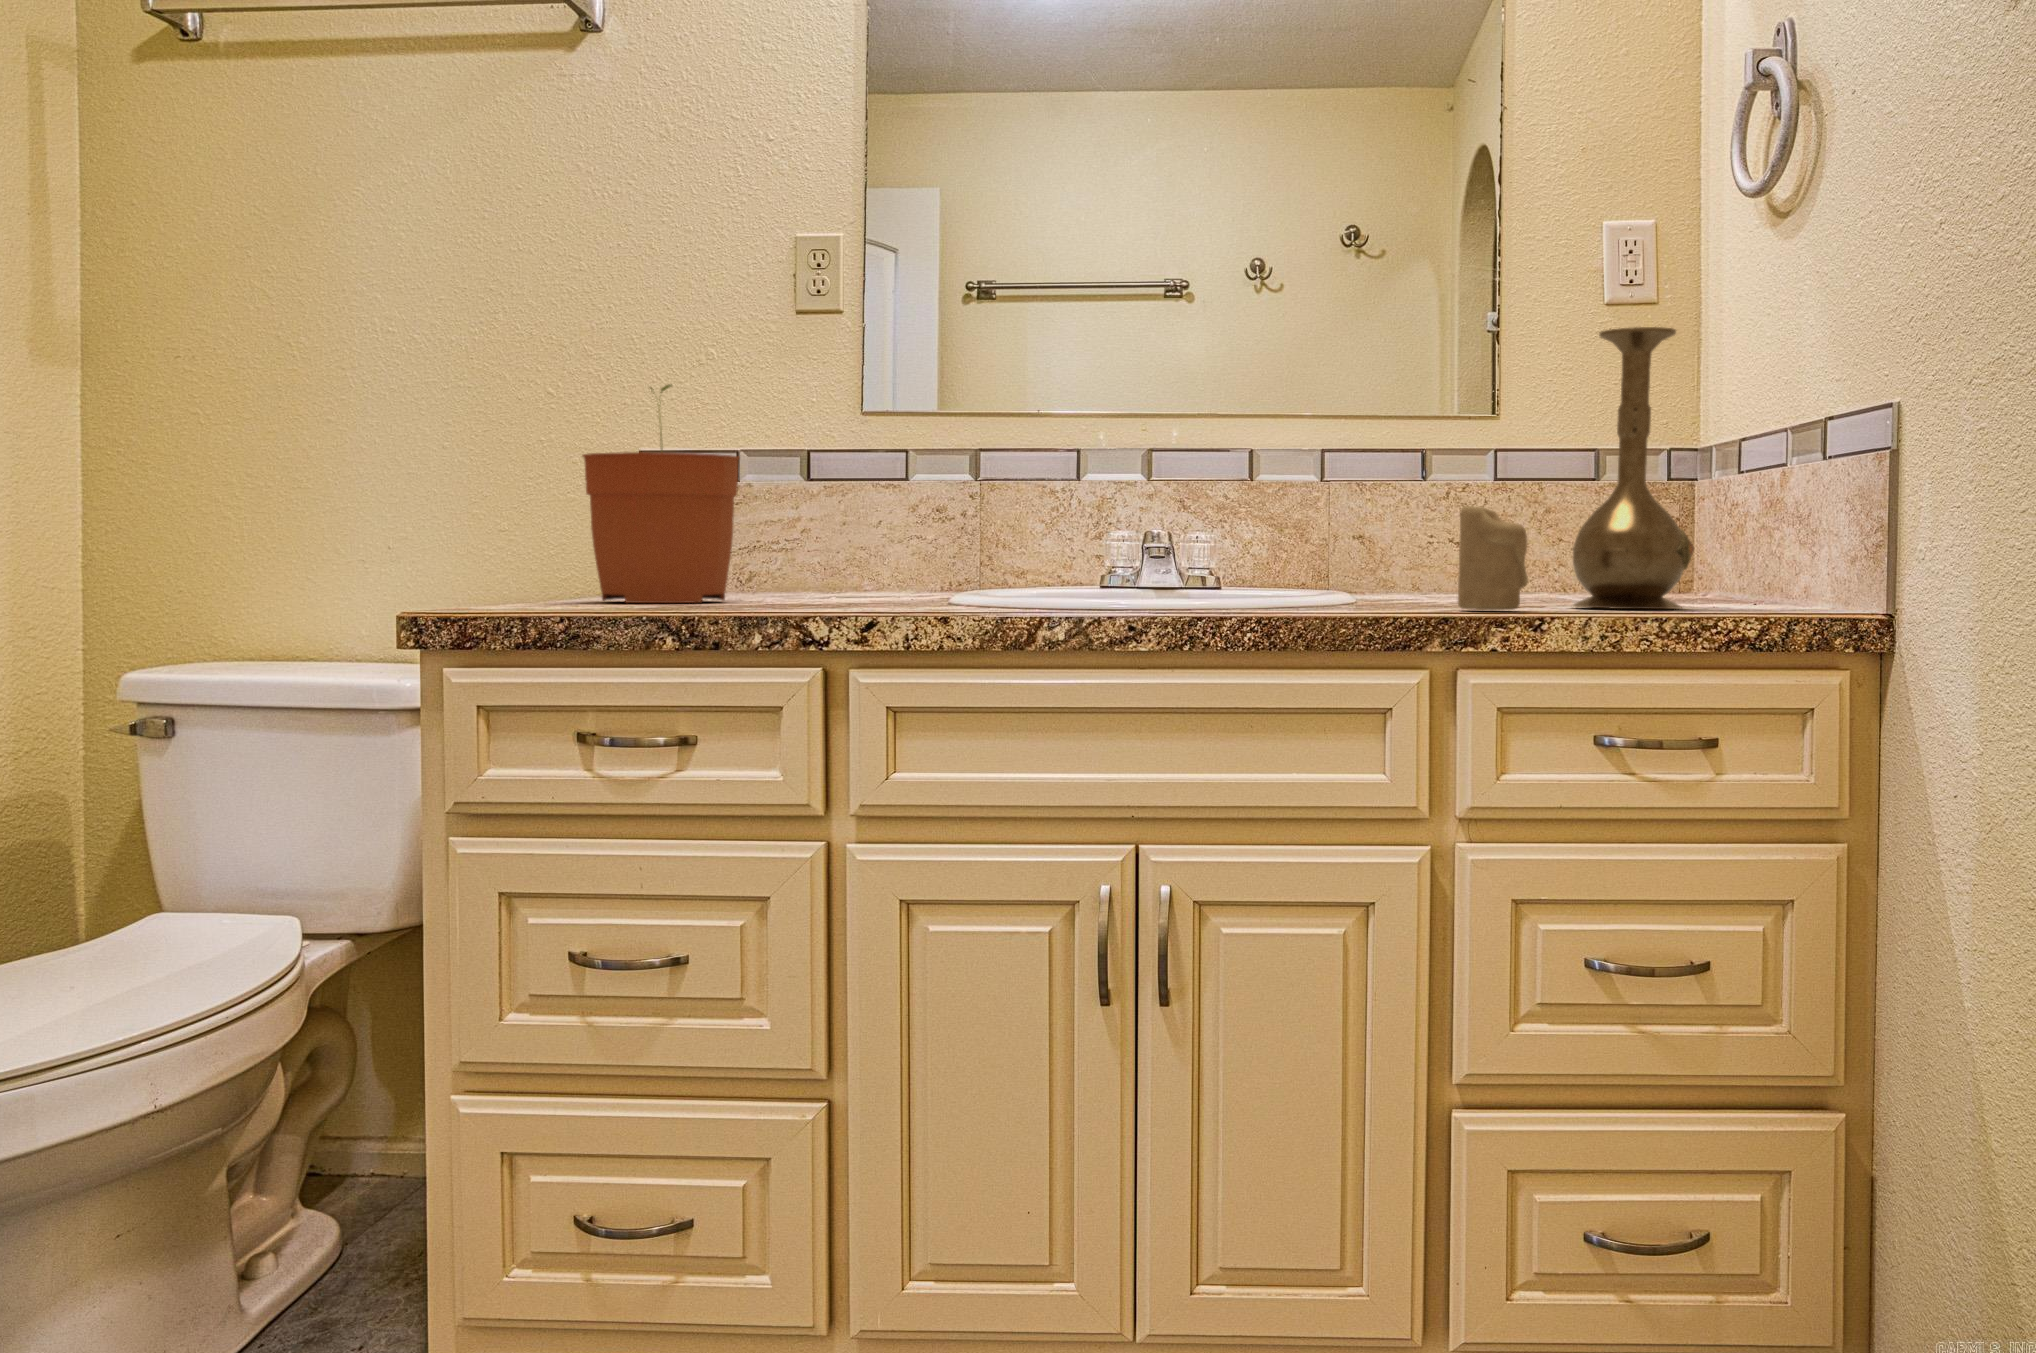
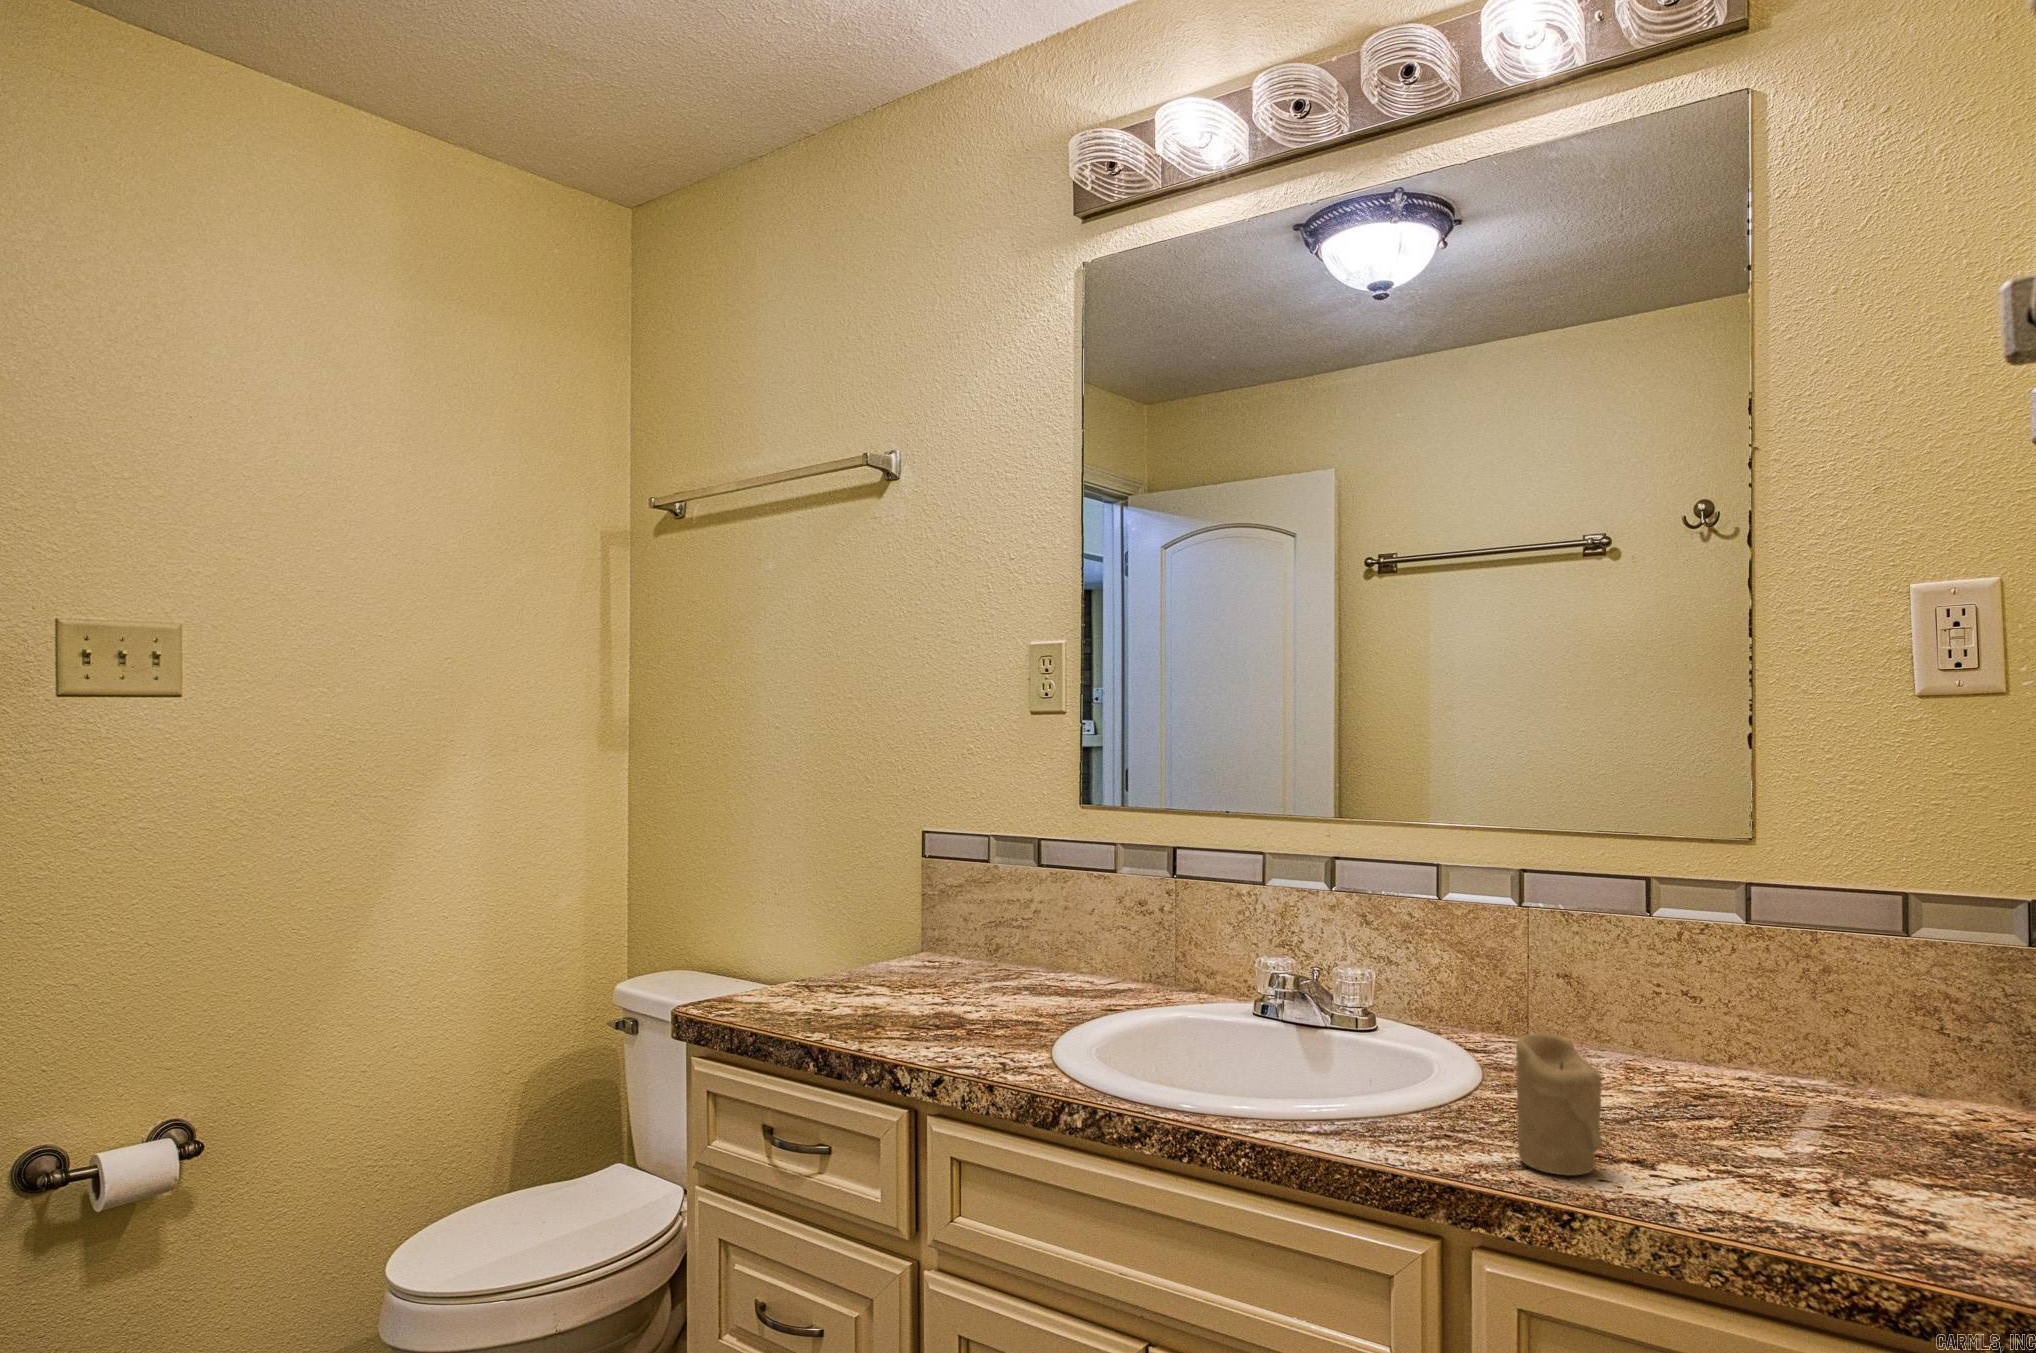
vase: present [1572,327,1694,609] -> none [1719,824,1891,1200]
plant pot: present [583,384,739,603] -> none [872,809,995,996]

